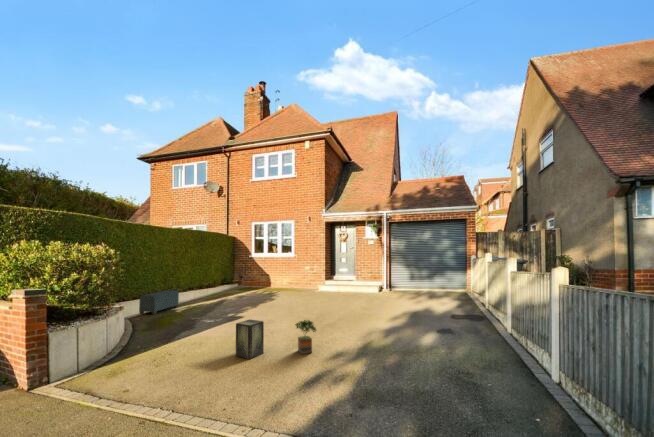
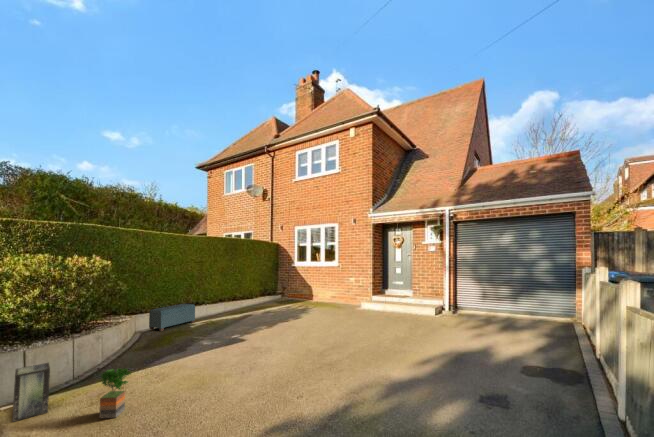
storage box: present [236,320,264,359] -> present [12,363,50,422]
potted tree: present [295,320,316,354] -> present [99,369,131,418]

